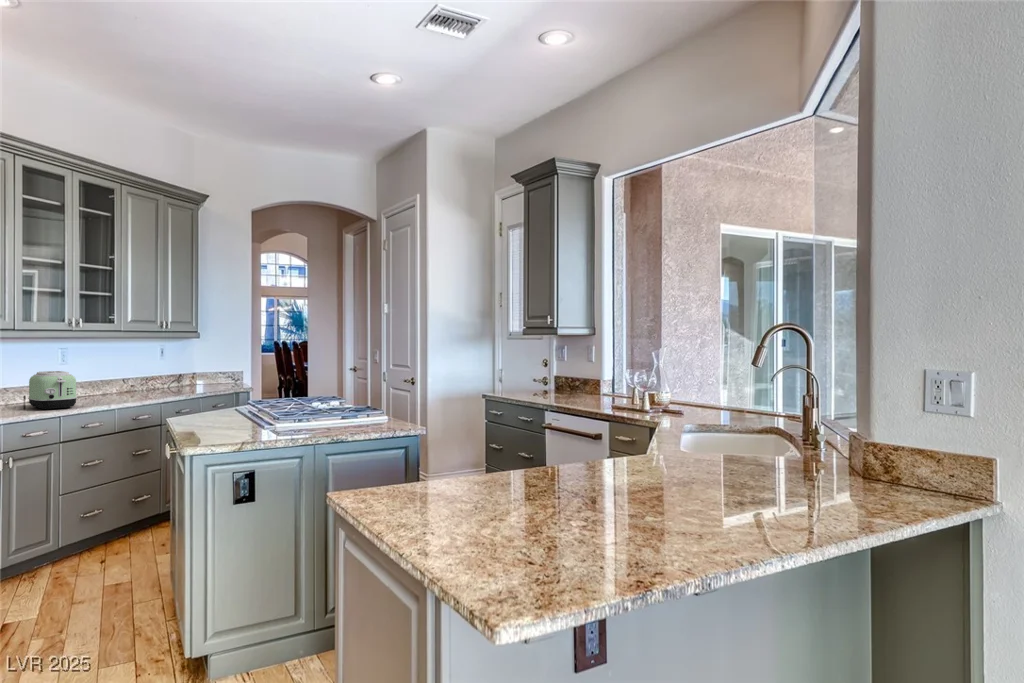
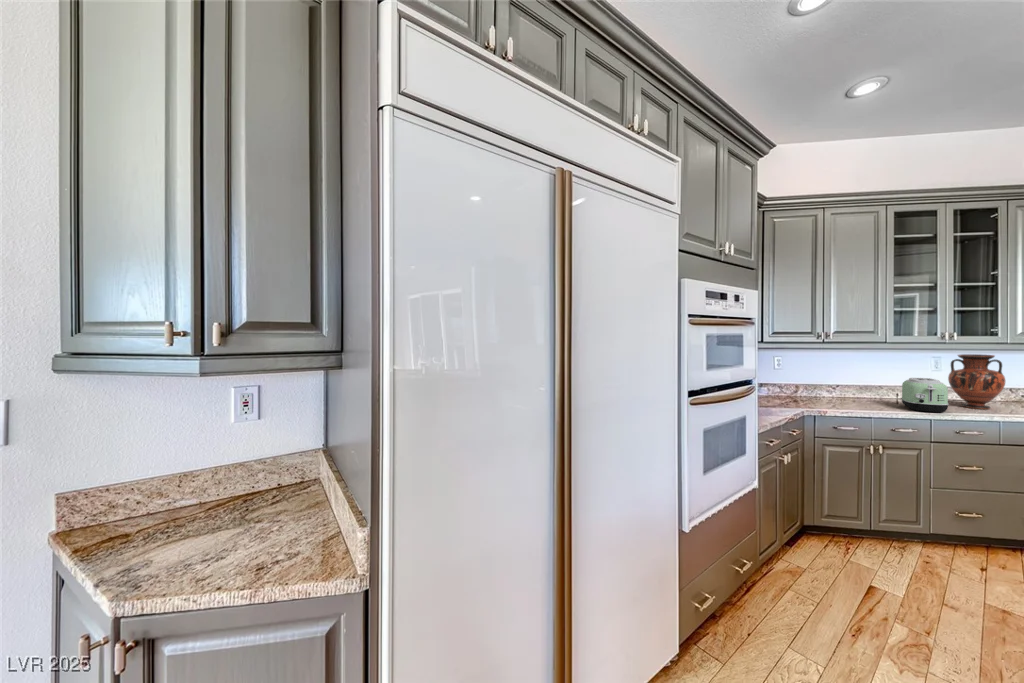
vase: none [74,344,122,401] -> present [948,354,1005,409]

